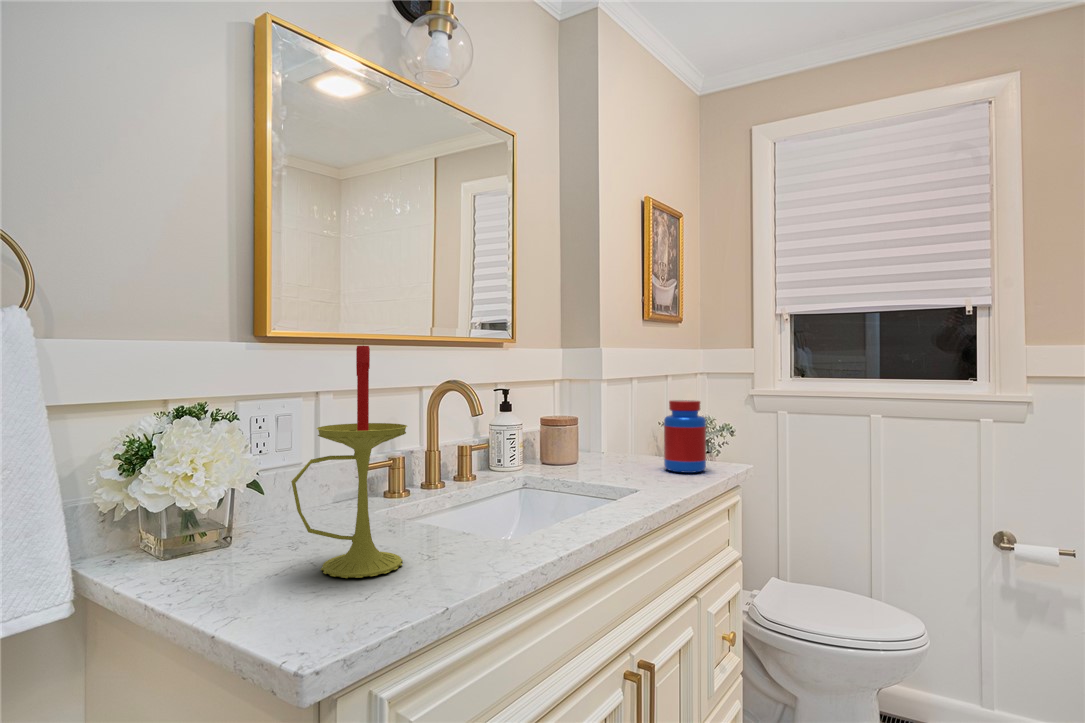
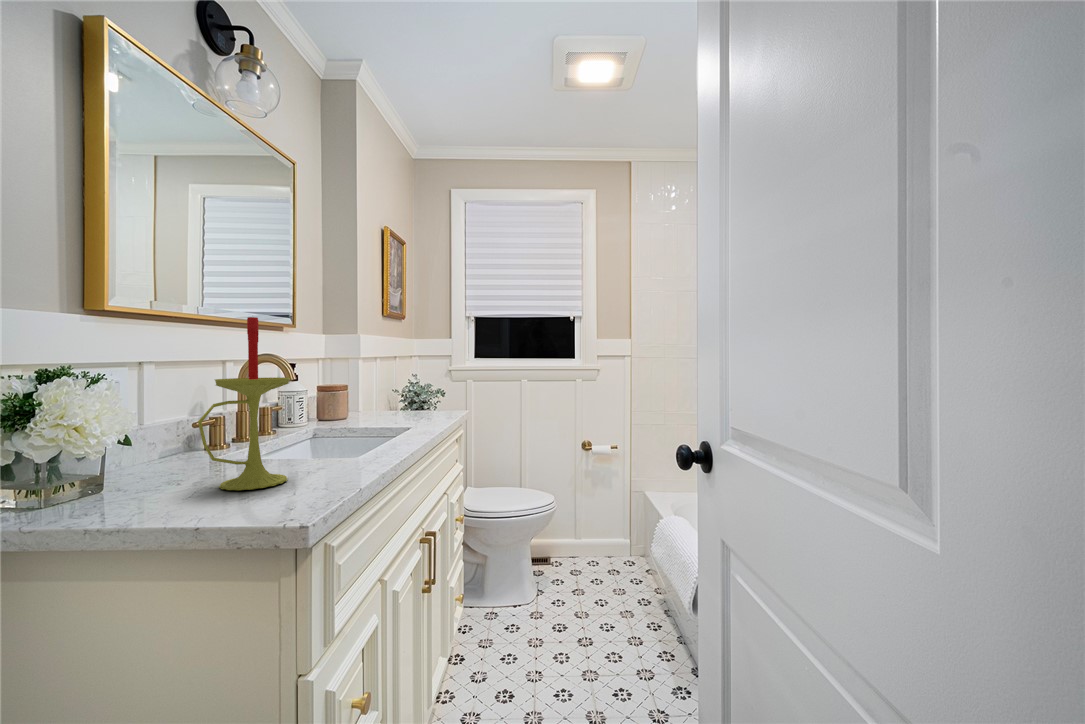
jar: present [664,400,706,473] -> none [415,370,443,418]

